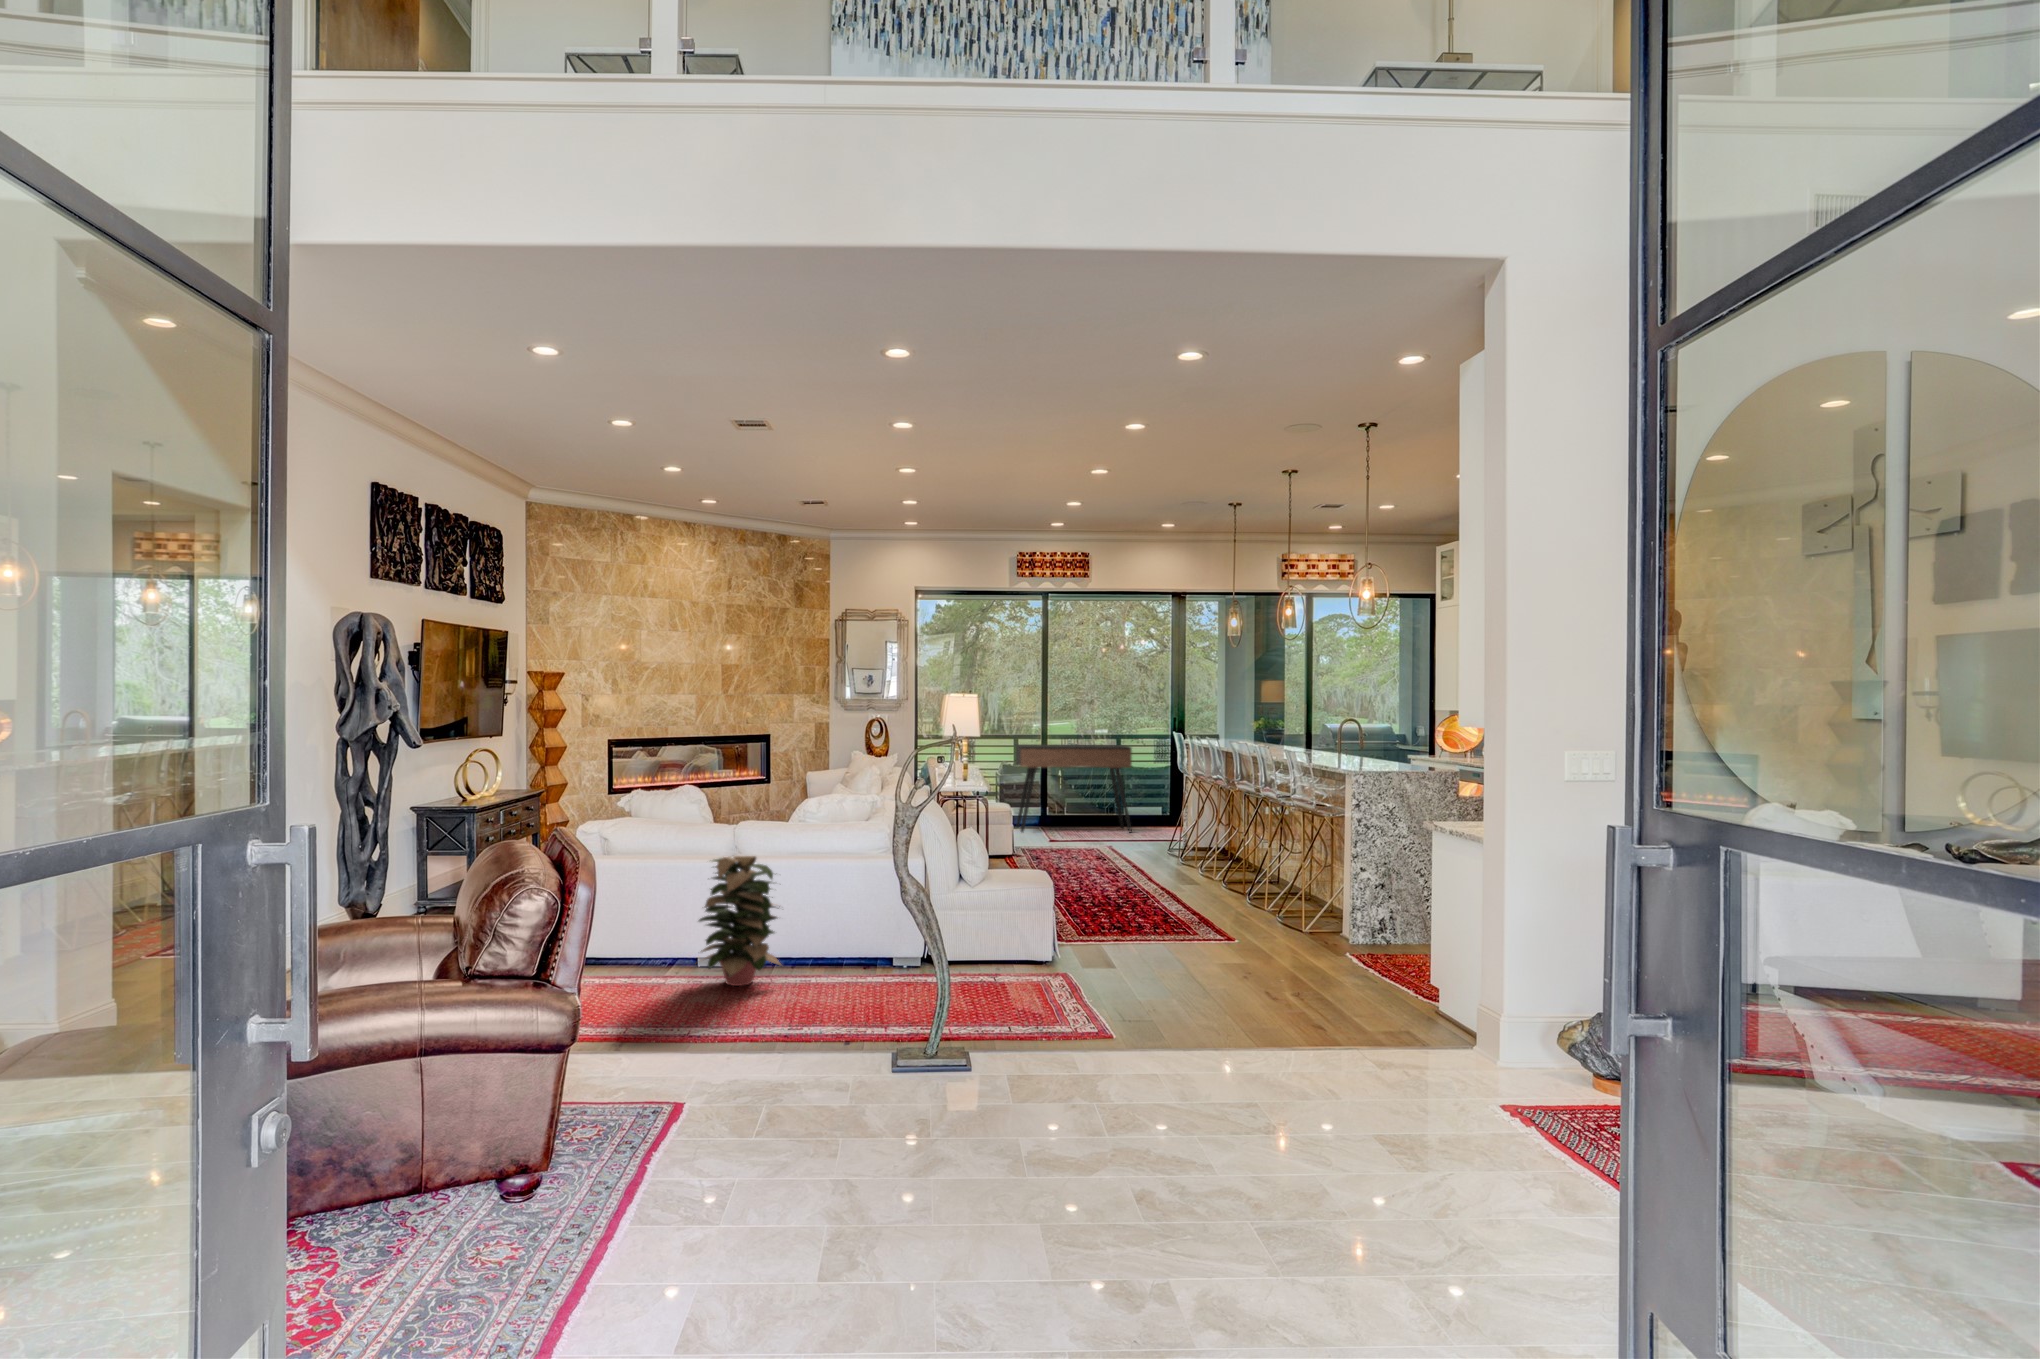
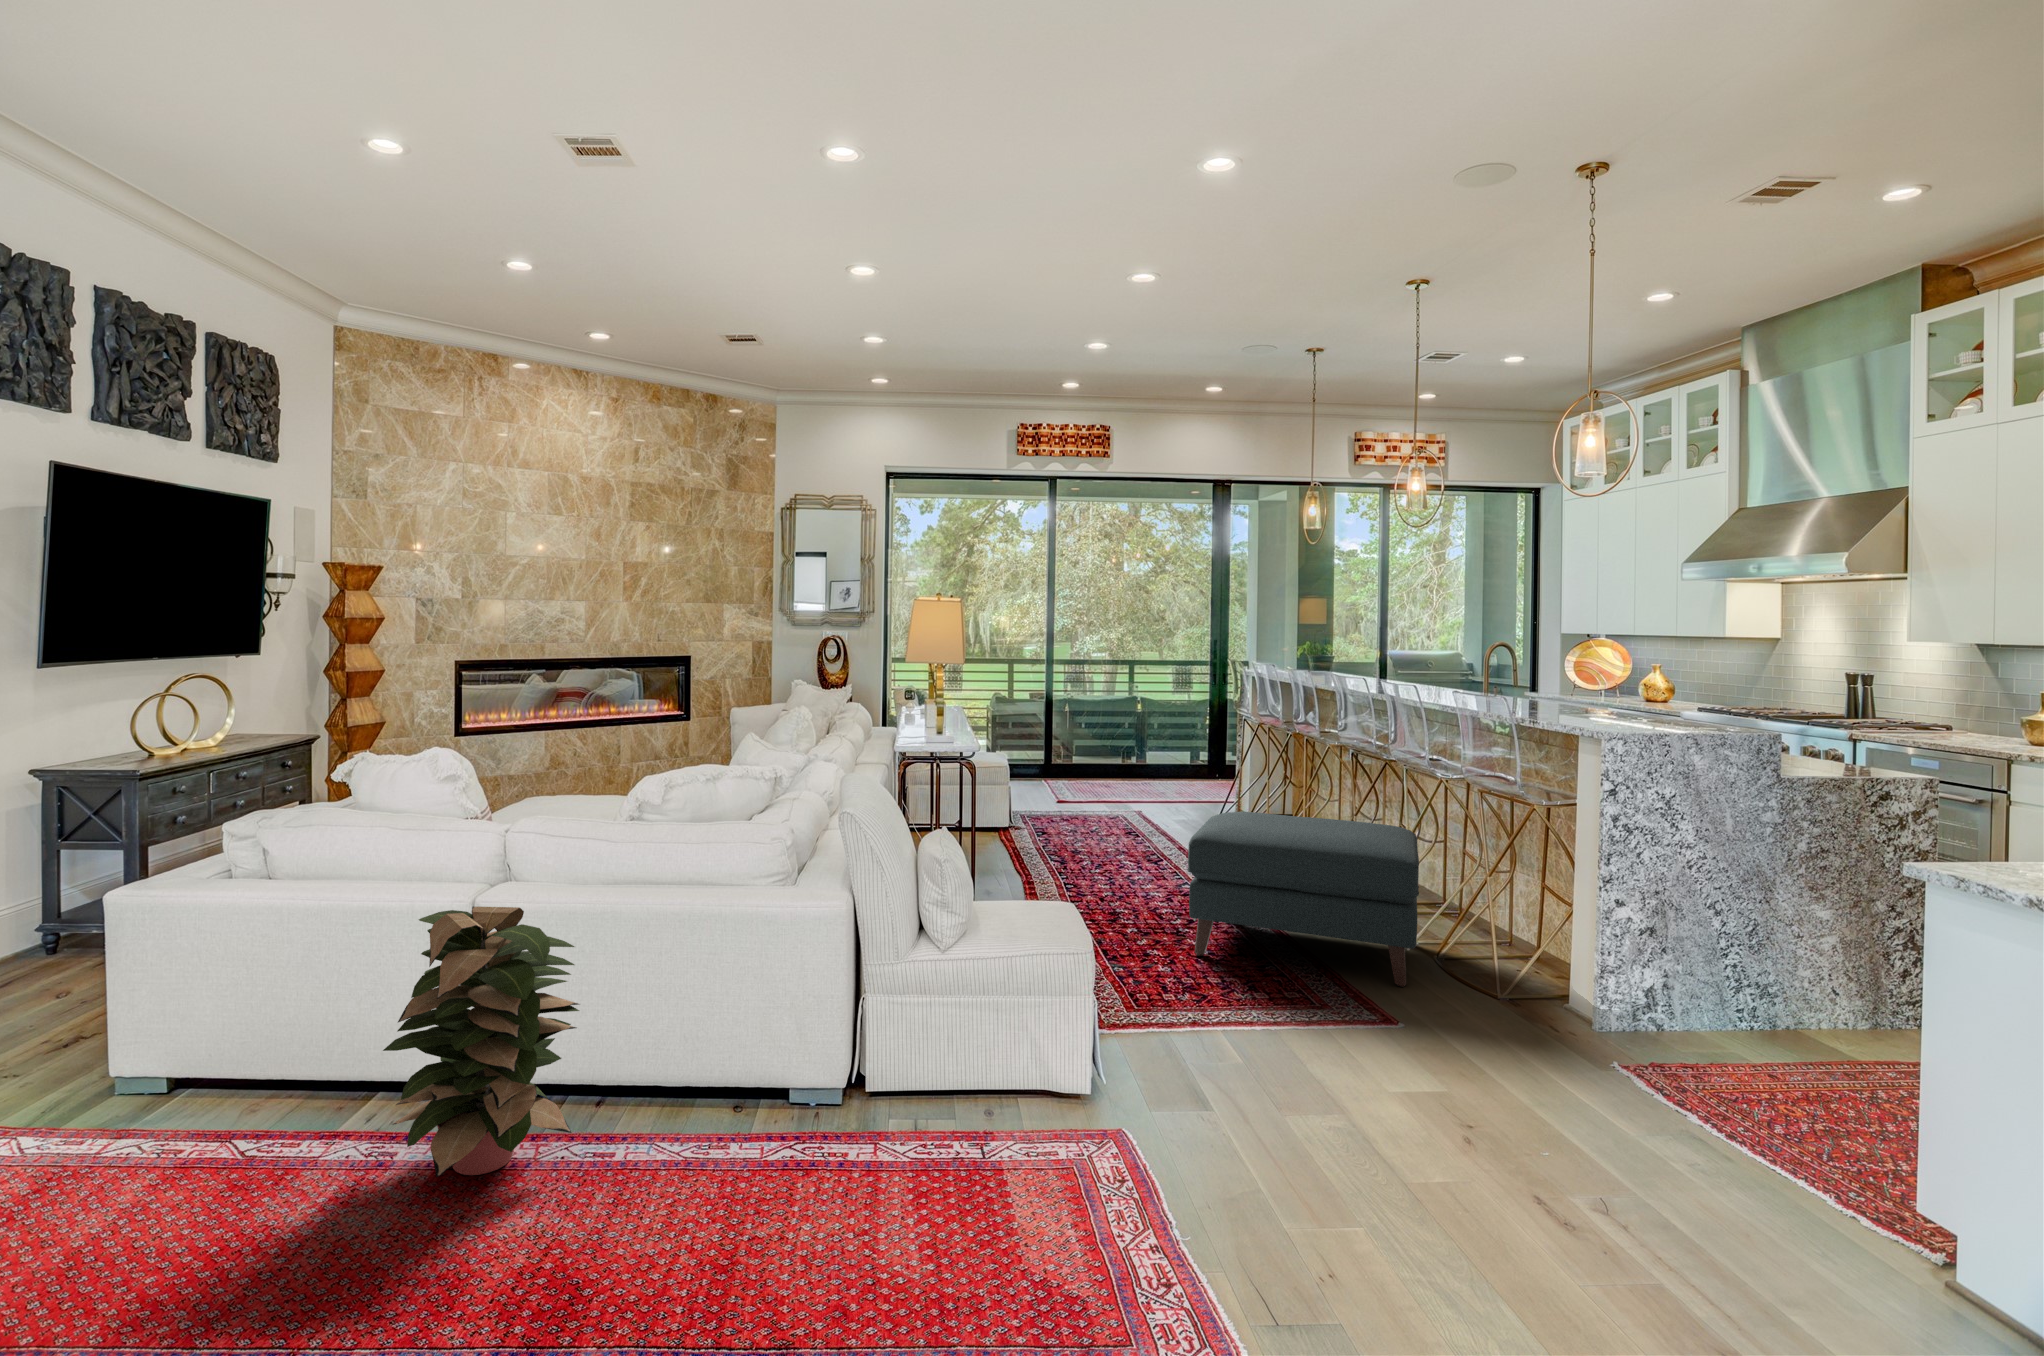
console table: present [1016,744,1132,832] -> none [1010,670,1160,784]
ottoman: none [1119,831,1268,929] -> present [1187,812,1419,987]

